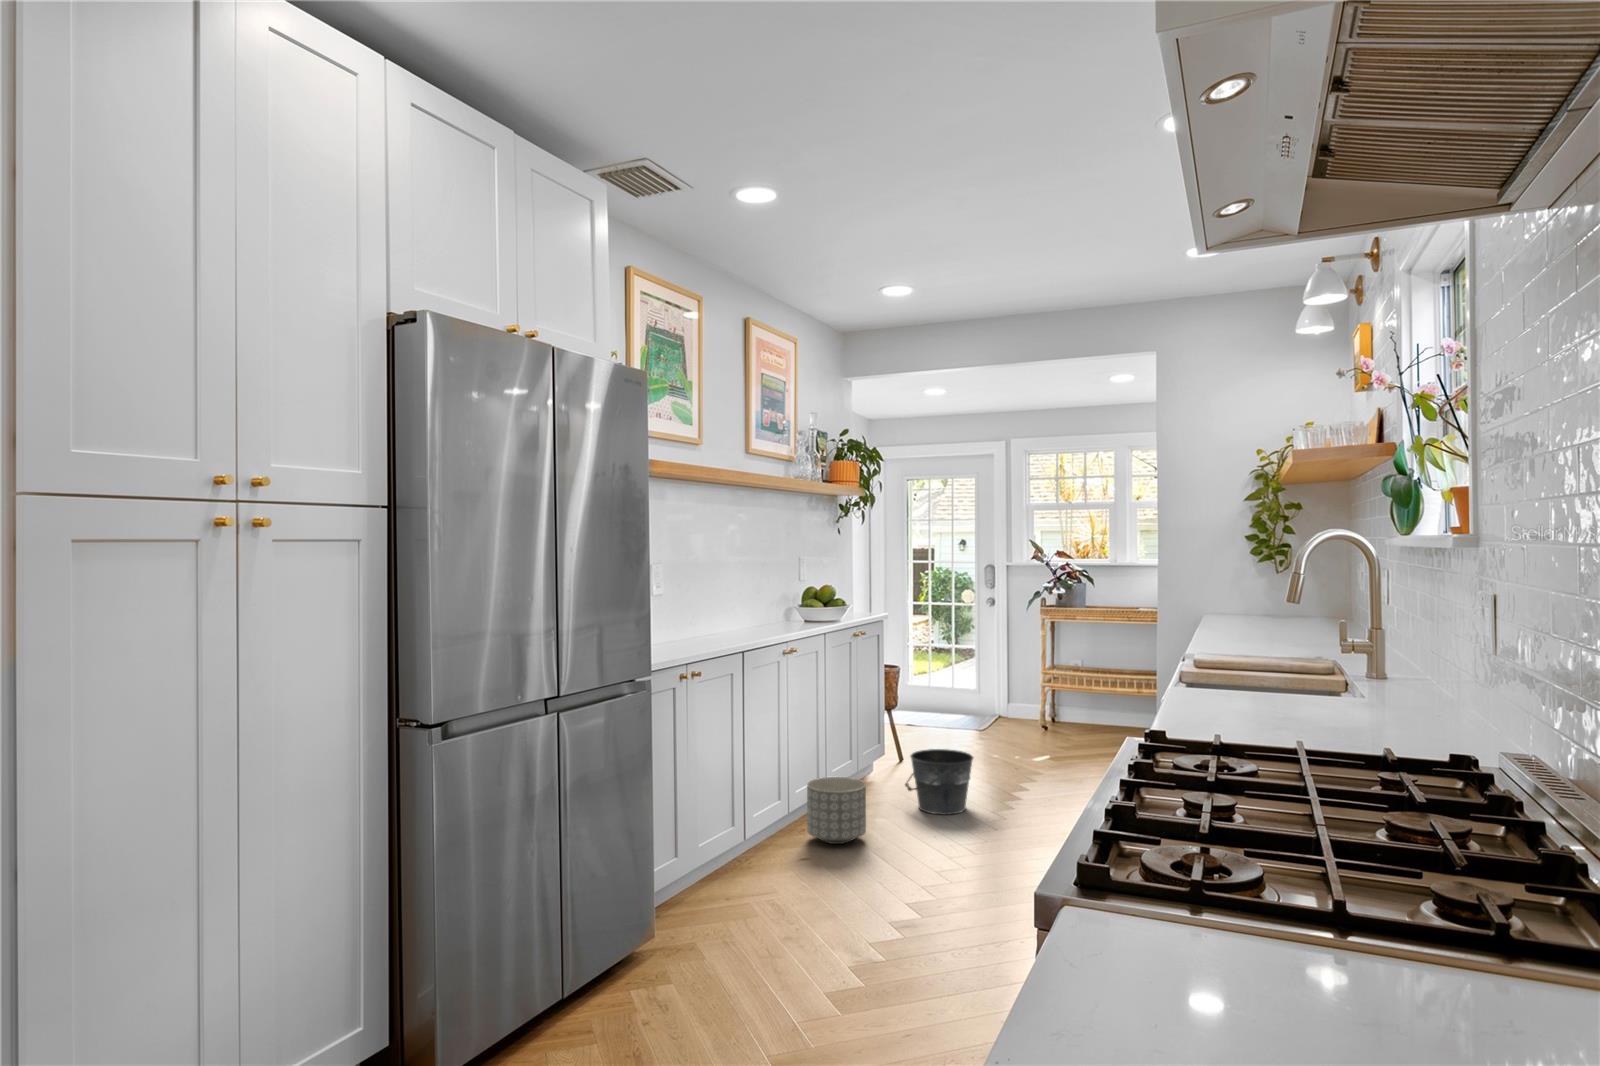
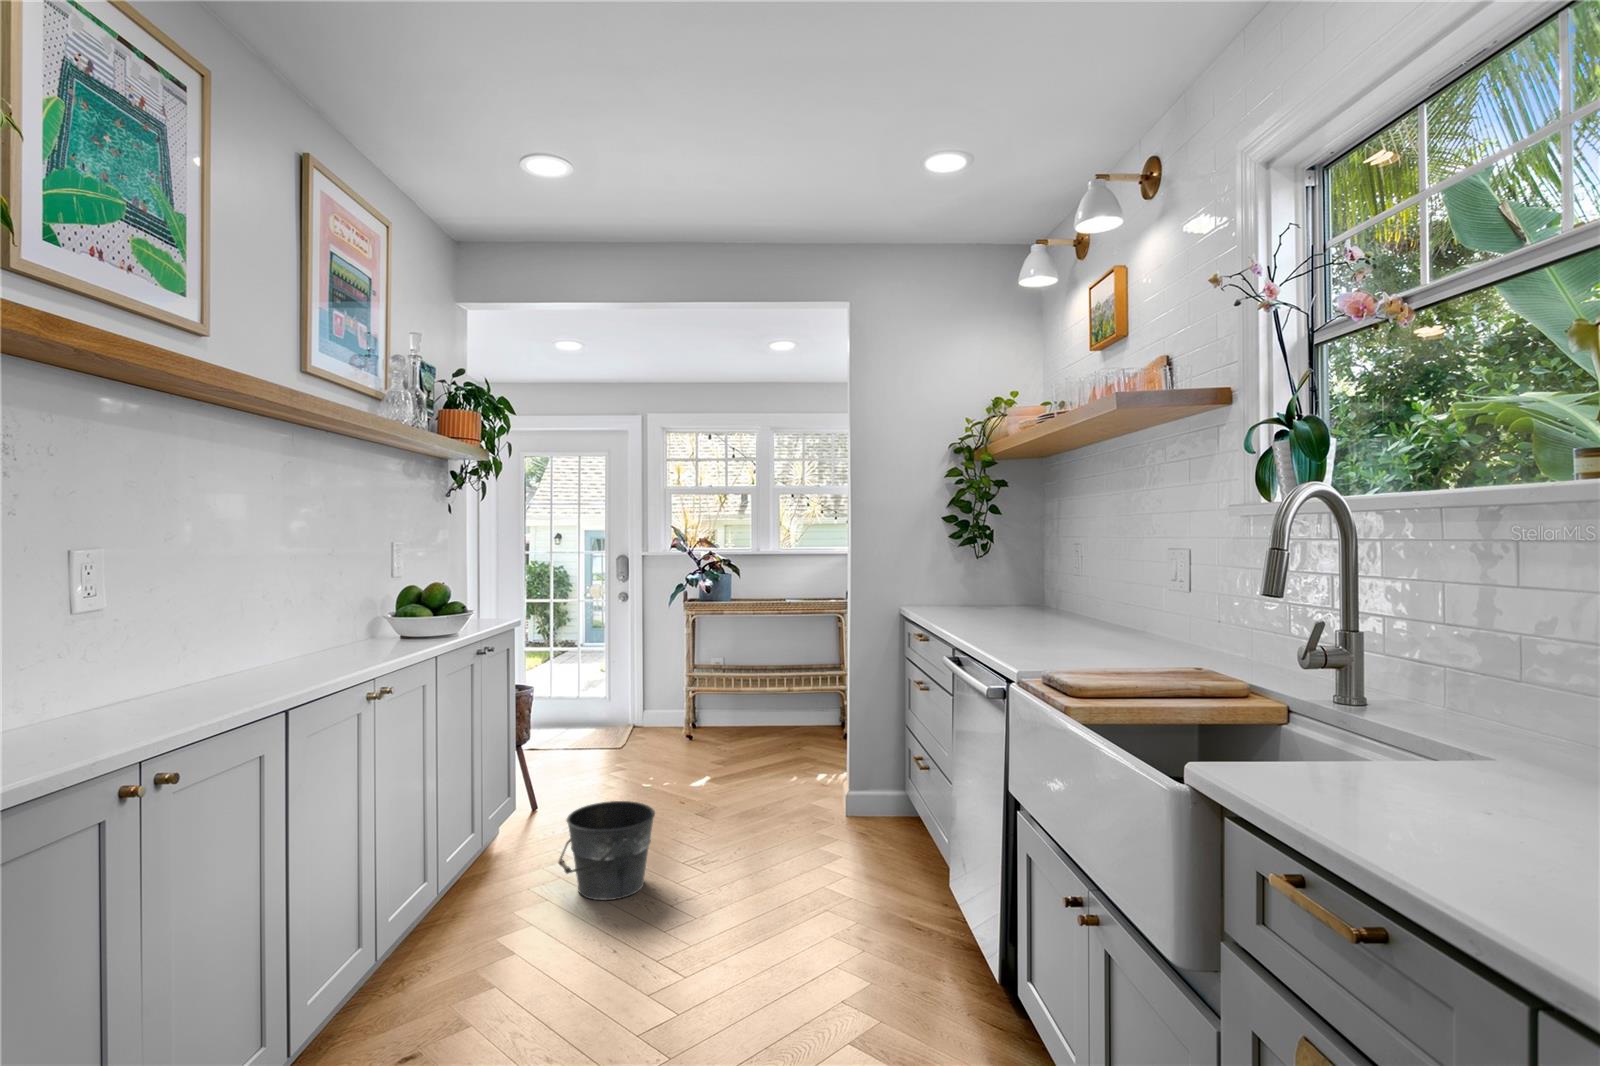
planter: present [807,777,866,844] -> none [411,883,514,1005]

